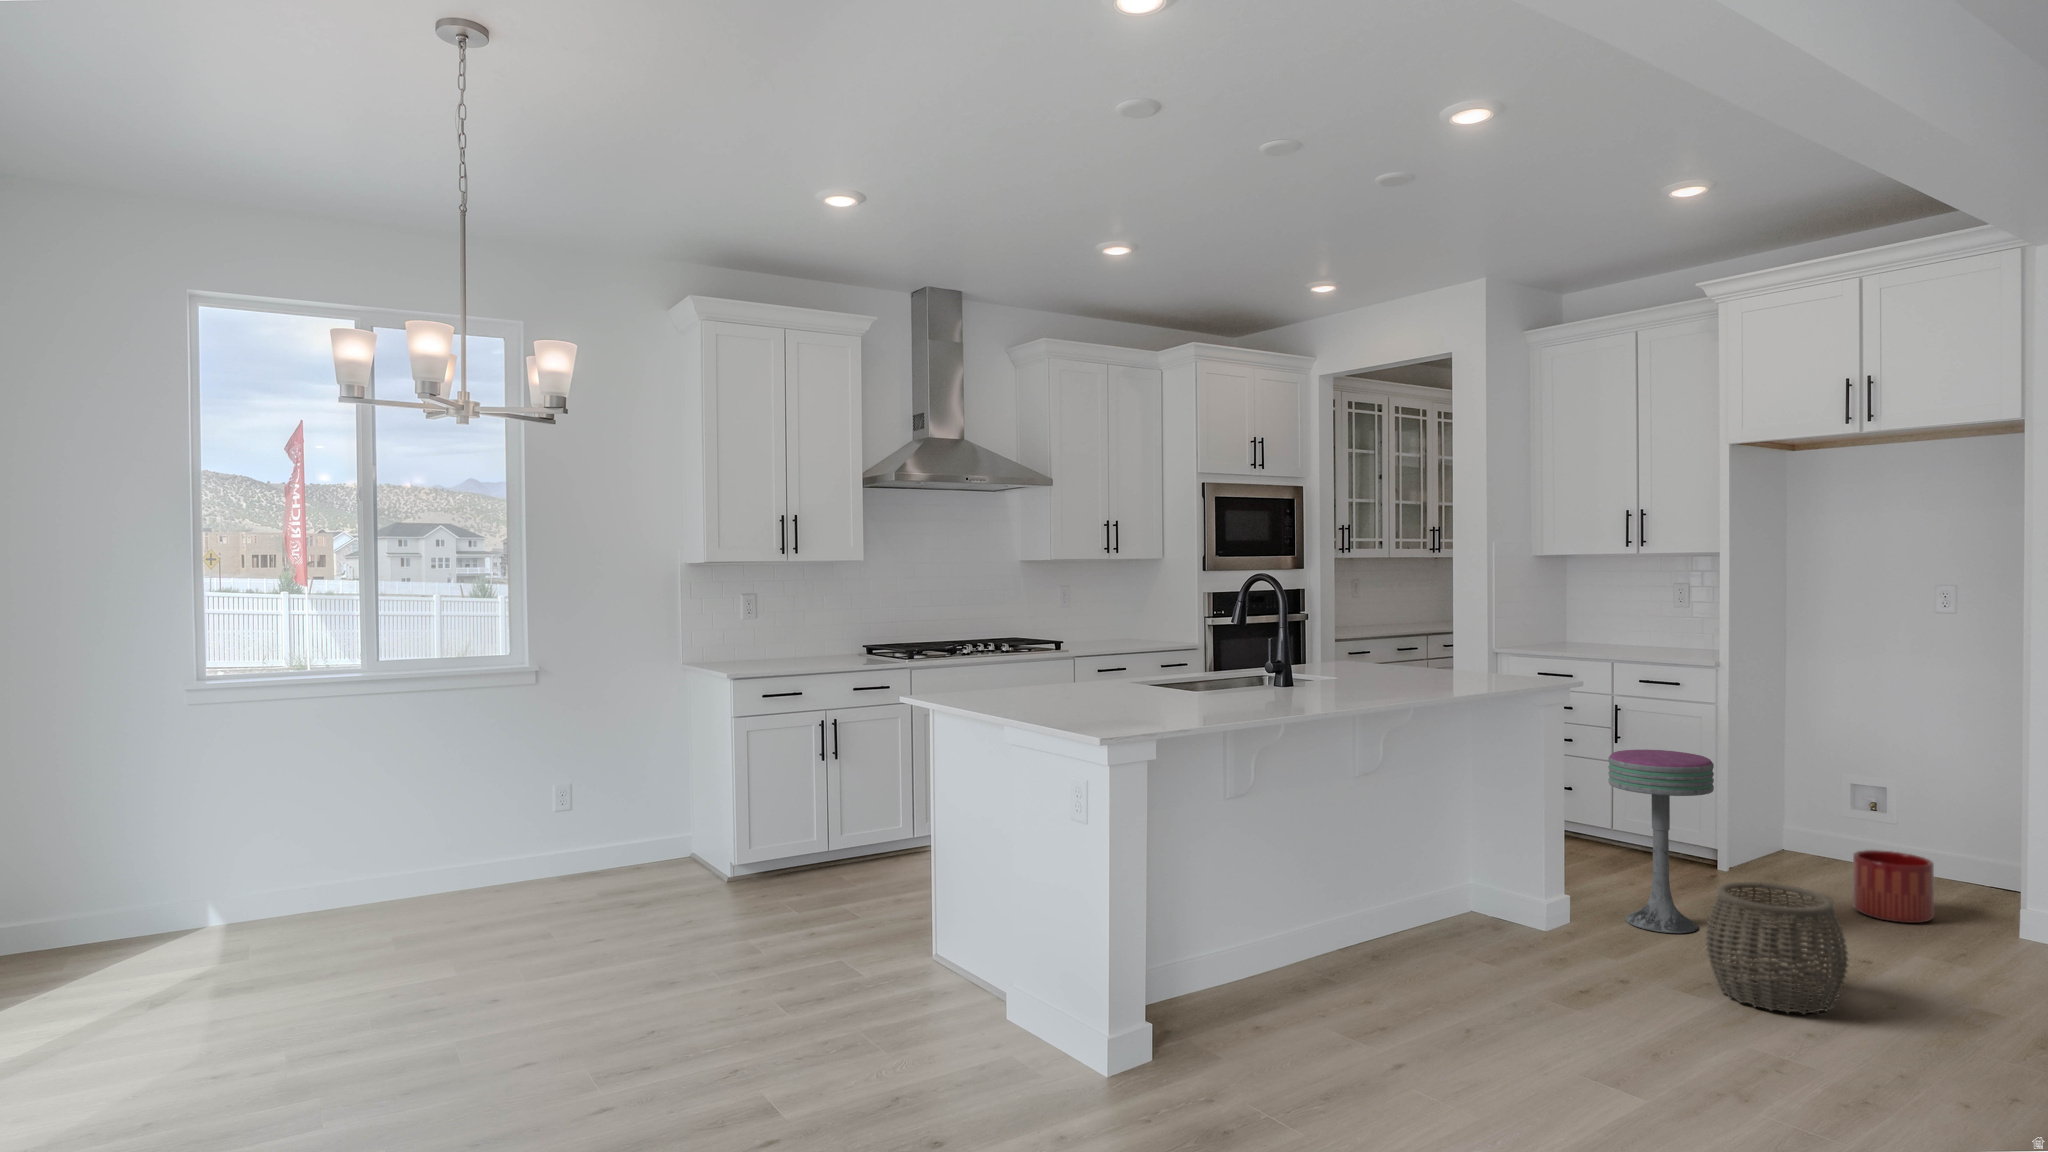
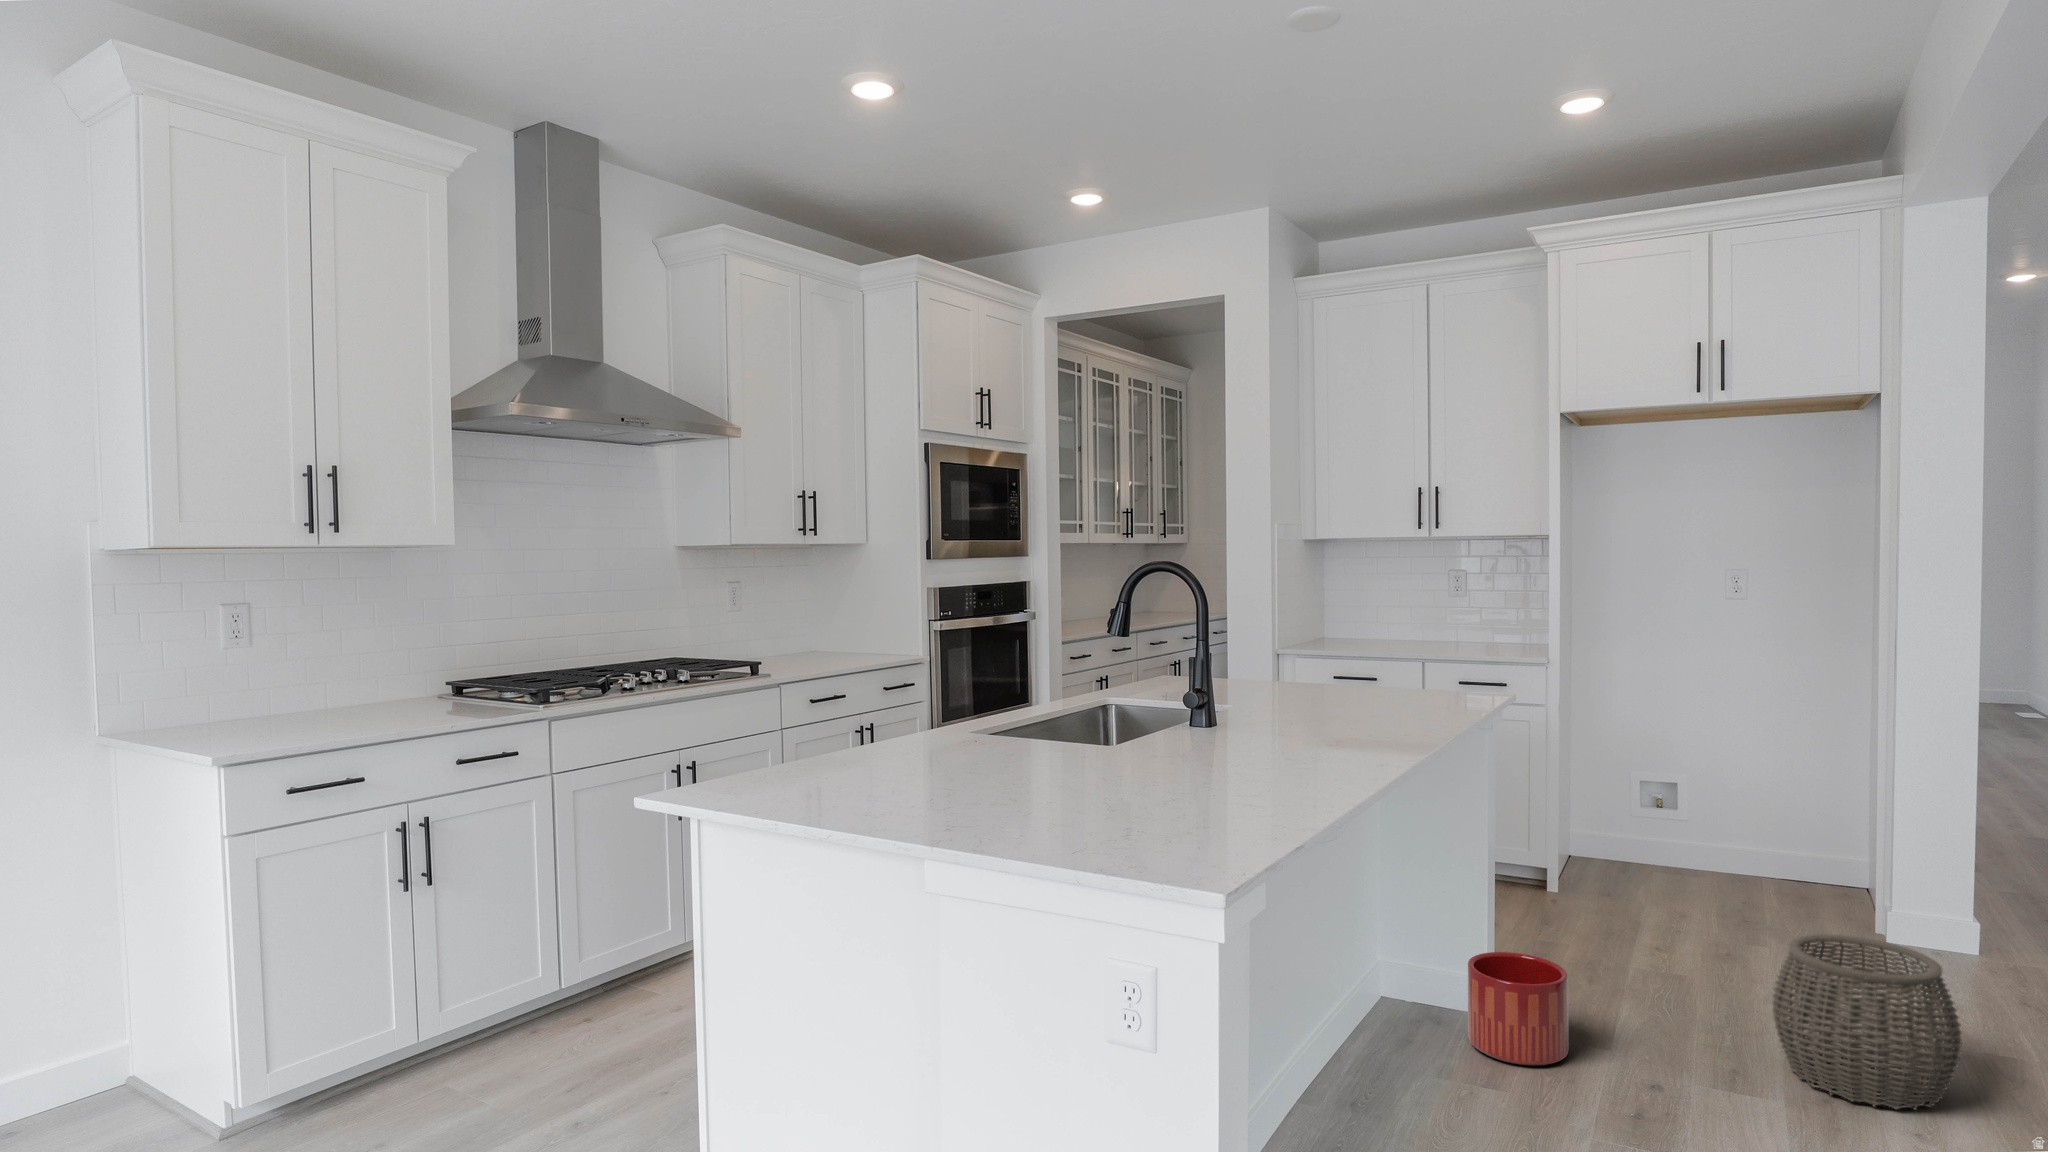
bar stool: present [1608,750,1714,933] -> none [1544,768,1670,994]
planter: present [1853,850,1934,923] -> present [1468,952,1569,1066]

